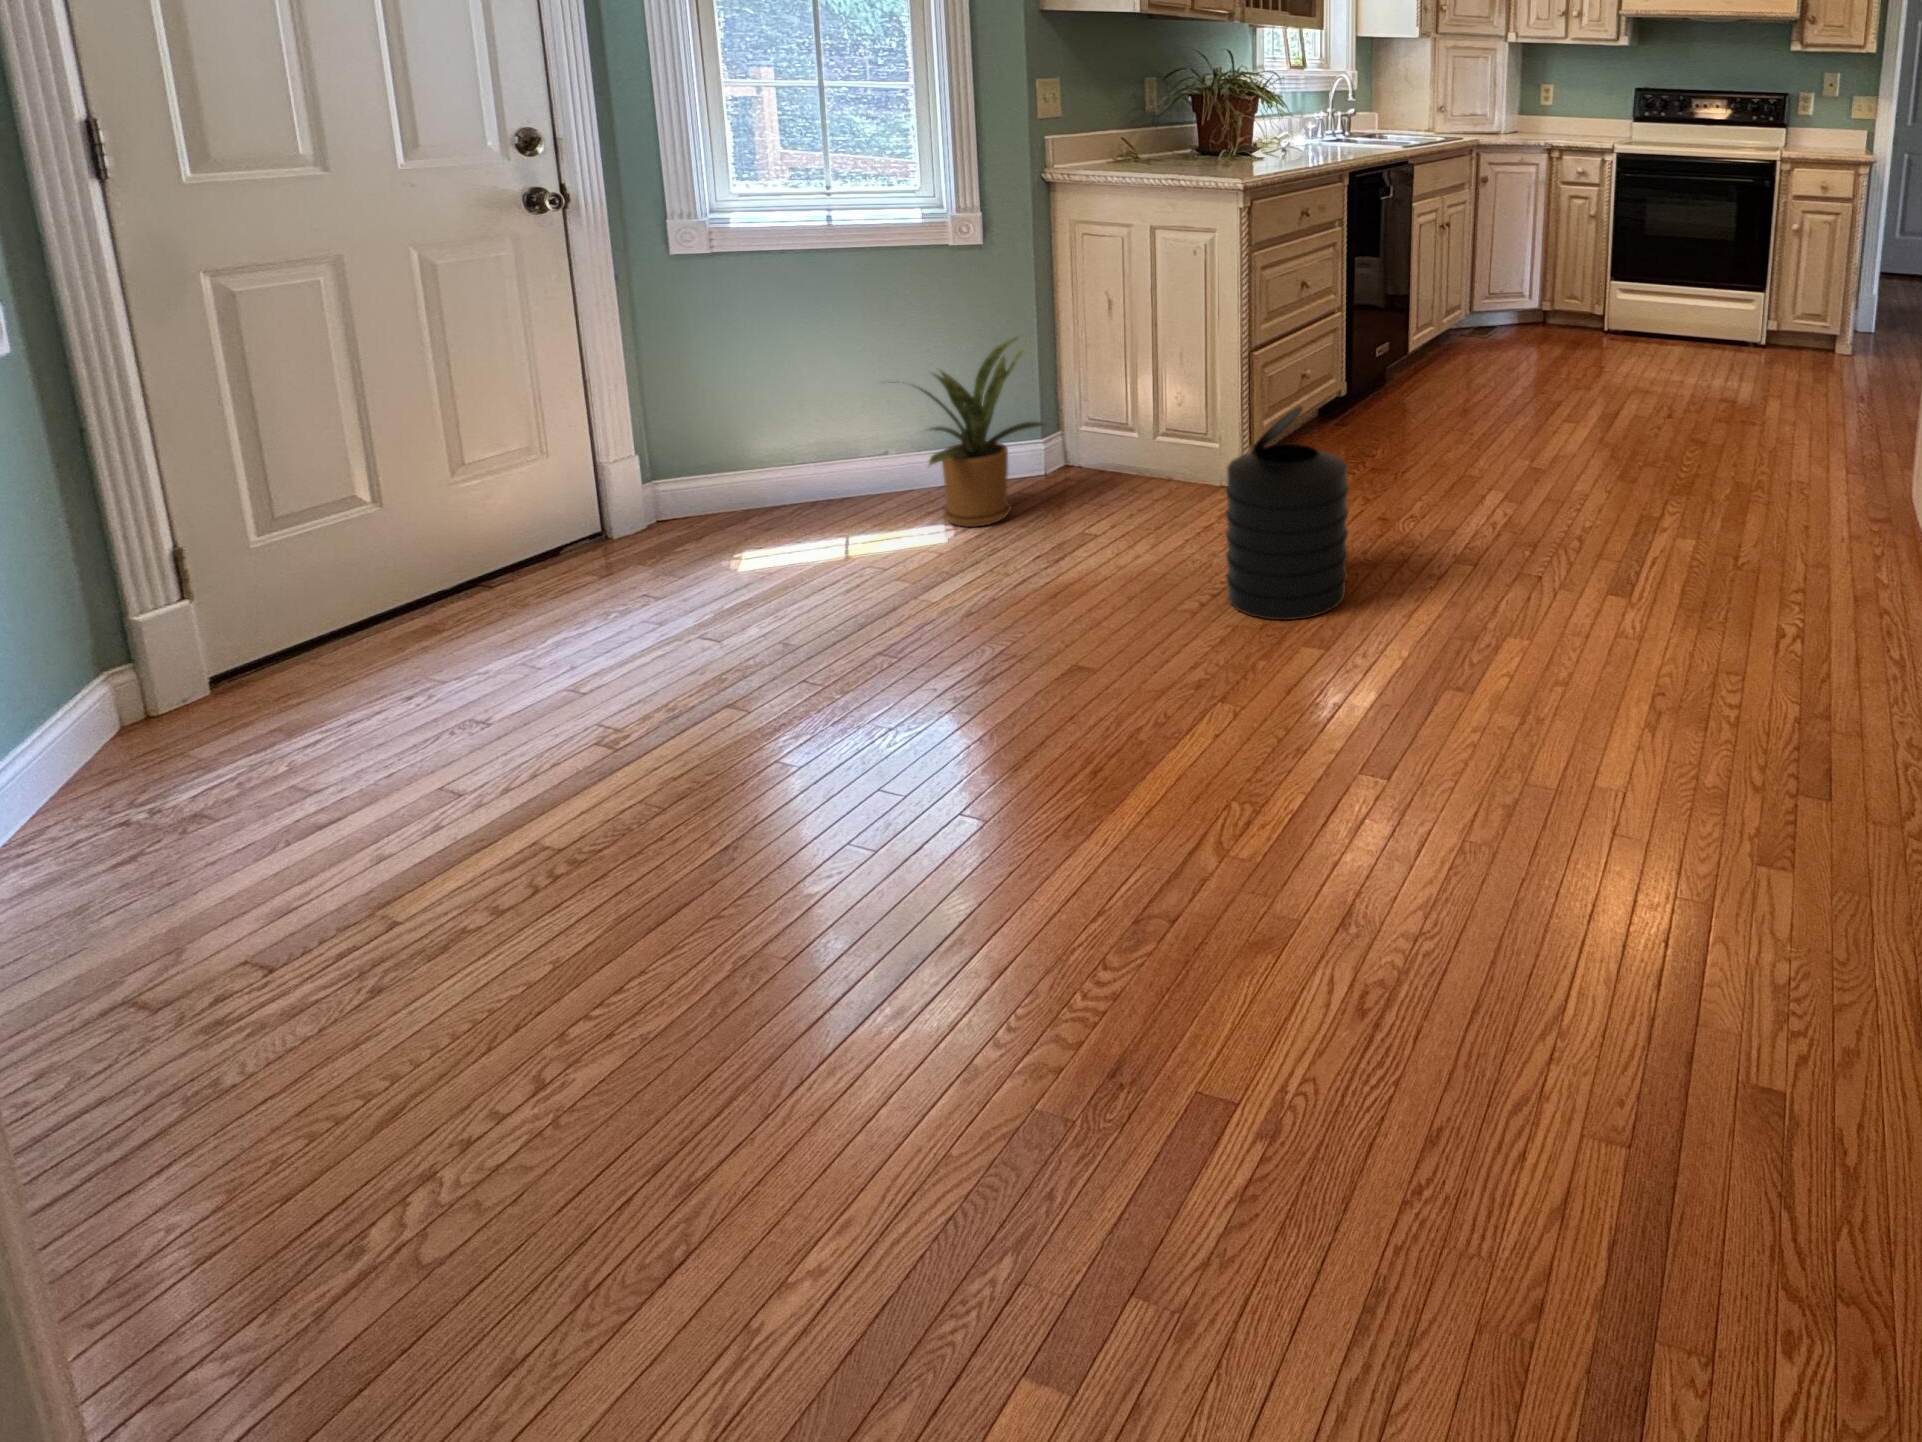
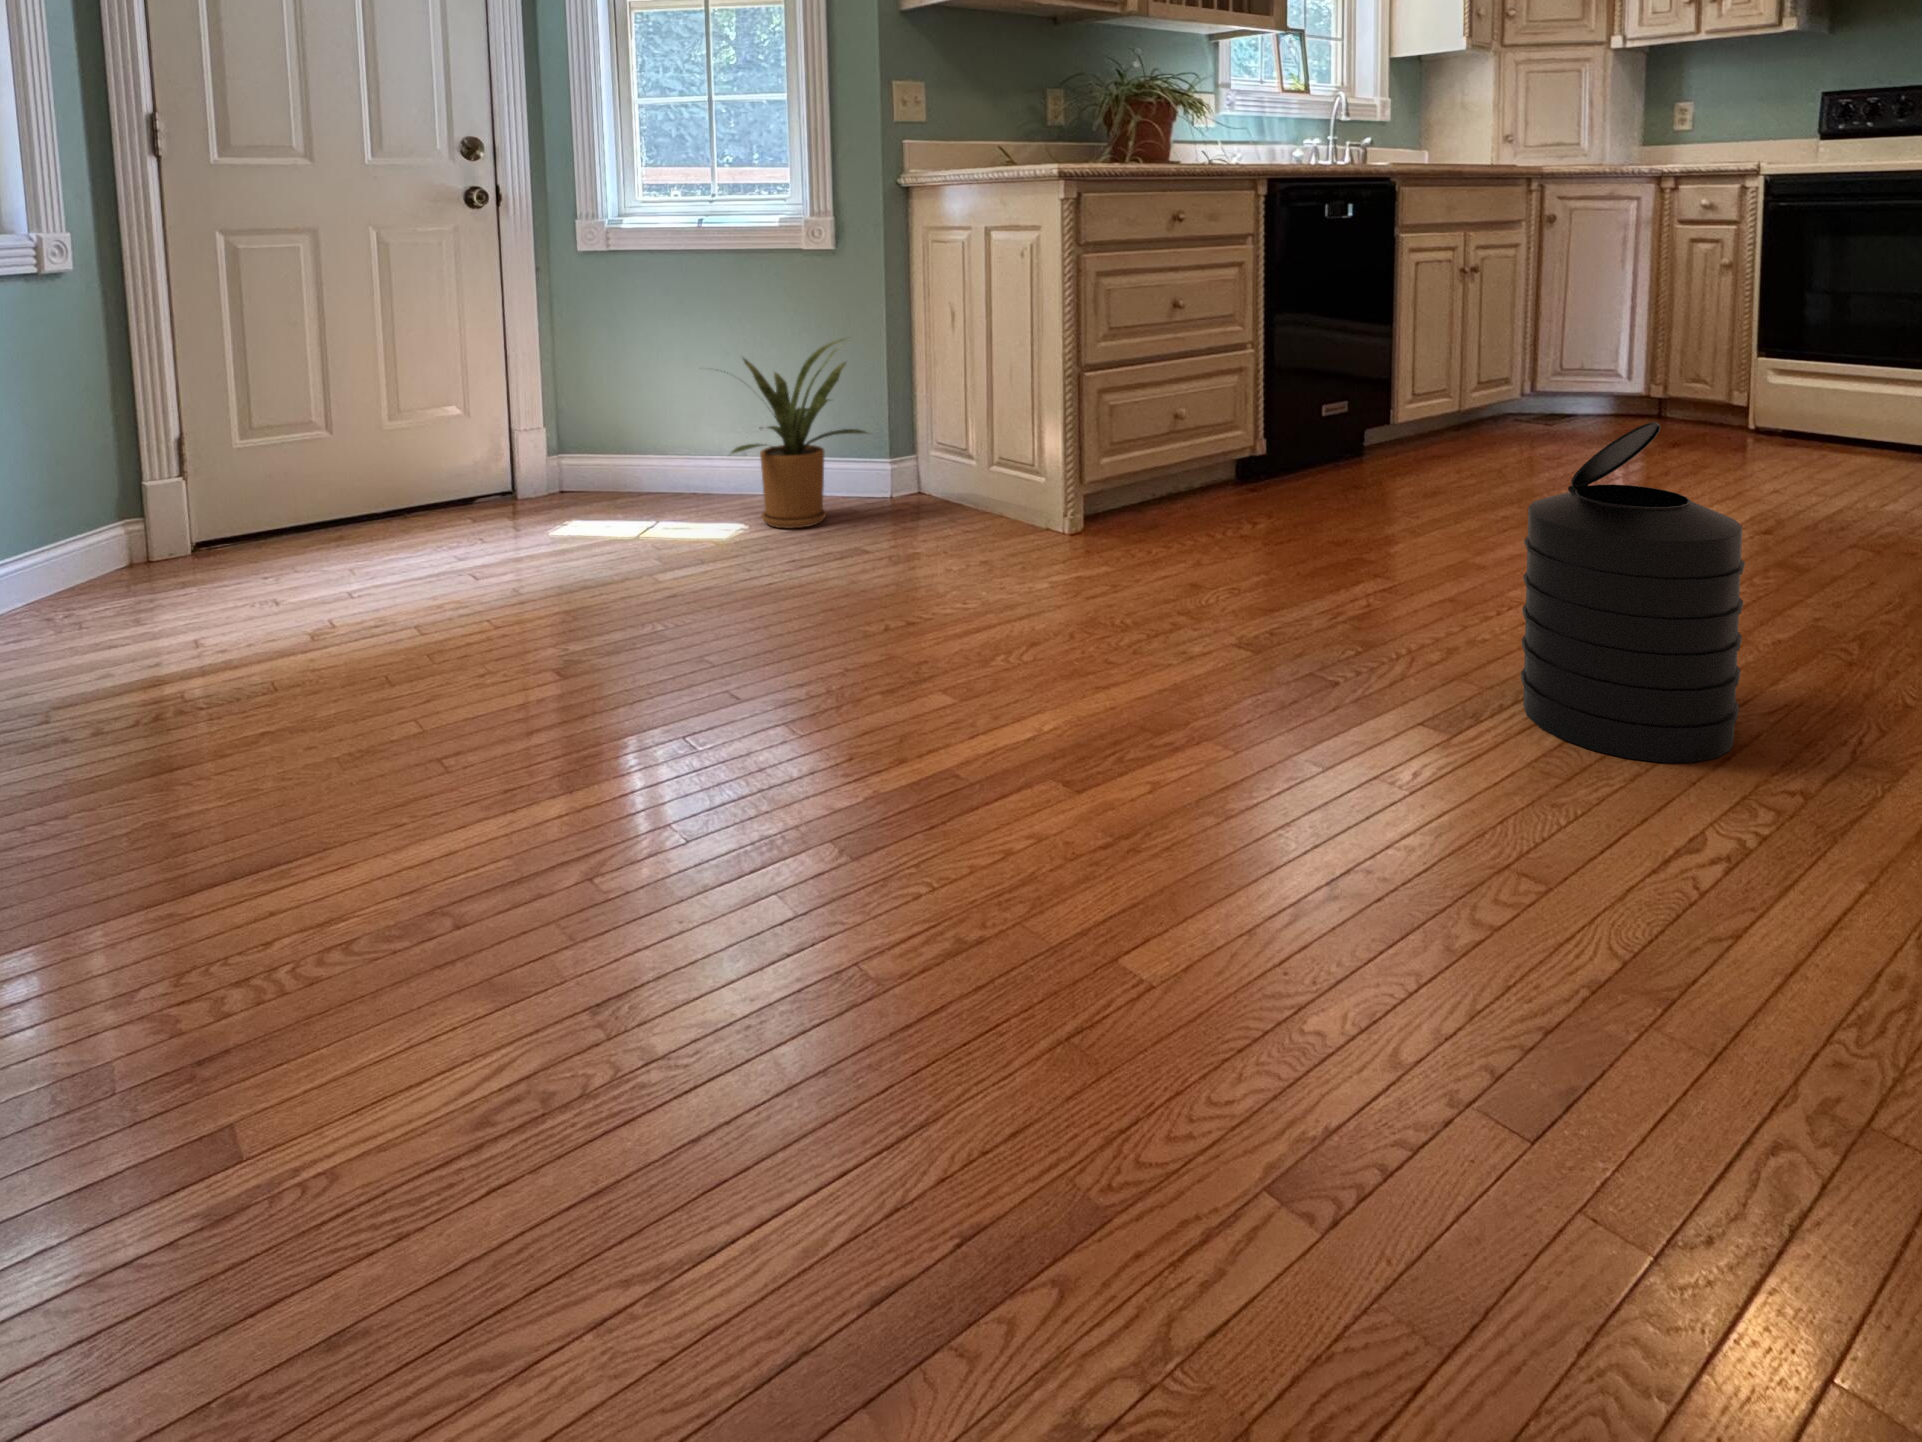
trash can: present [1226,407,1349,620] -> present [1521,422,1745,763]

